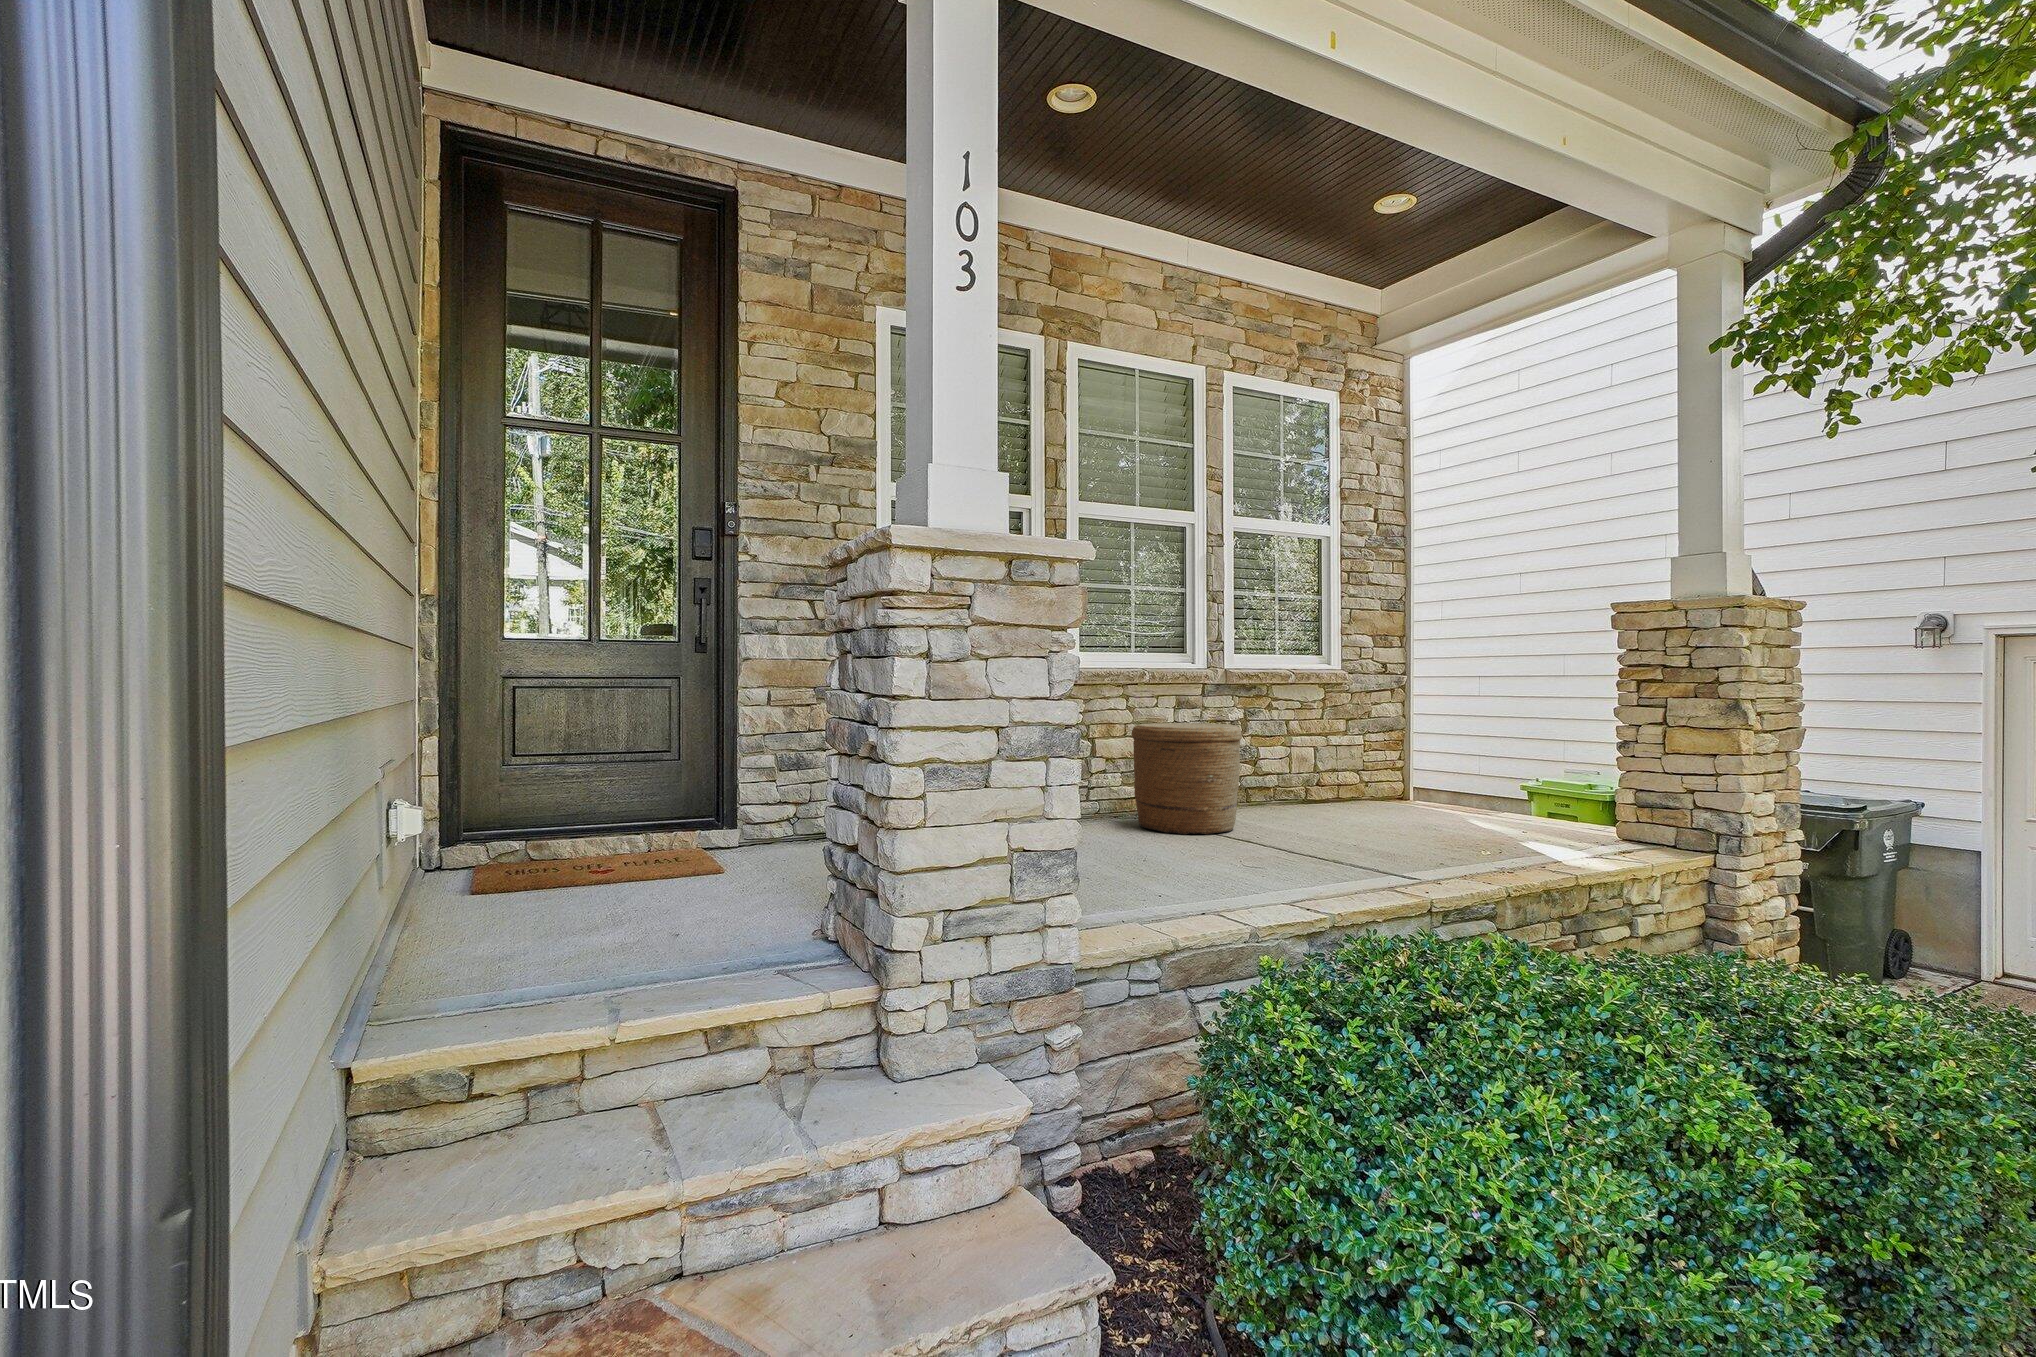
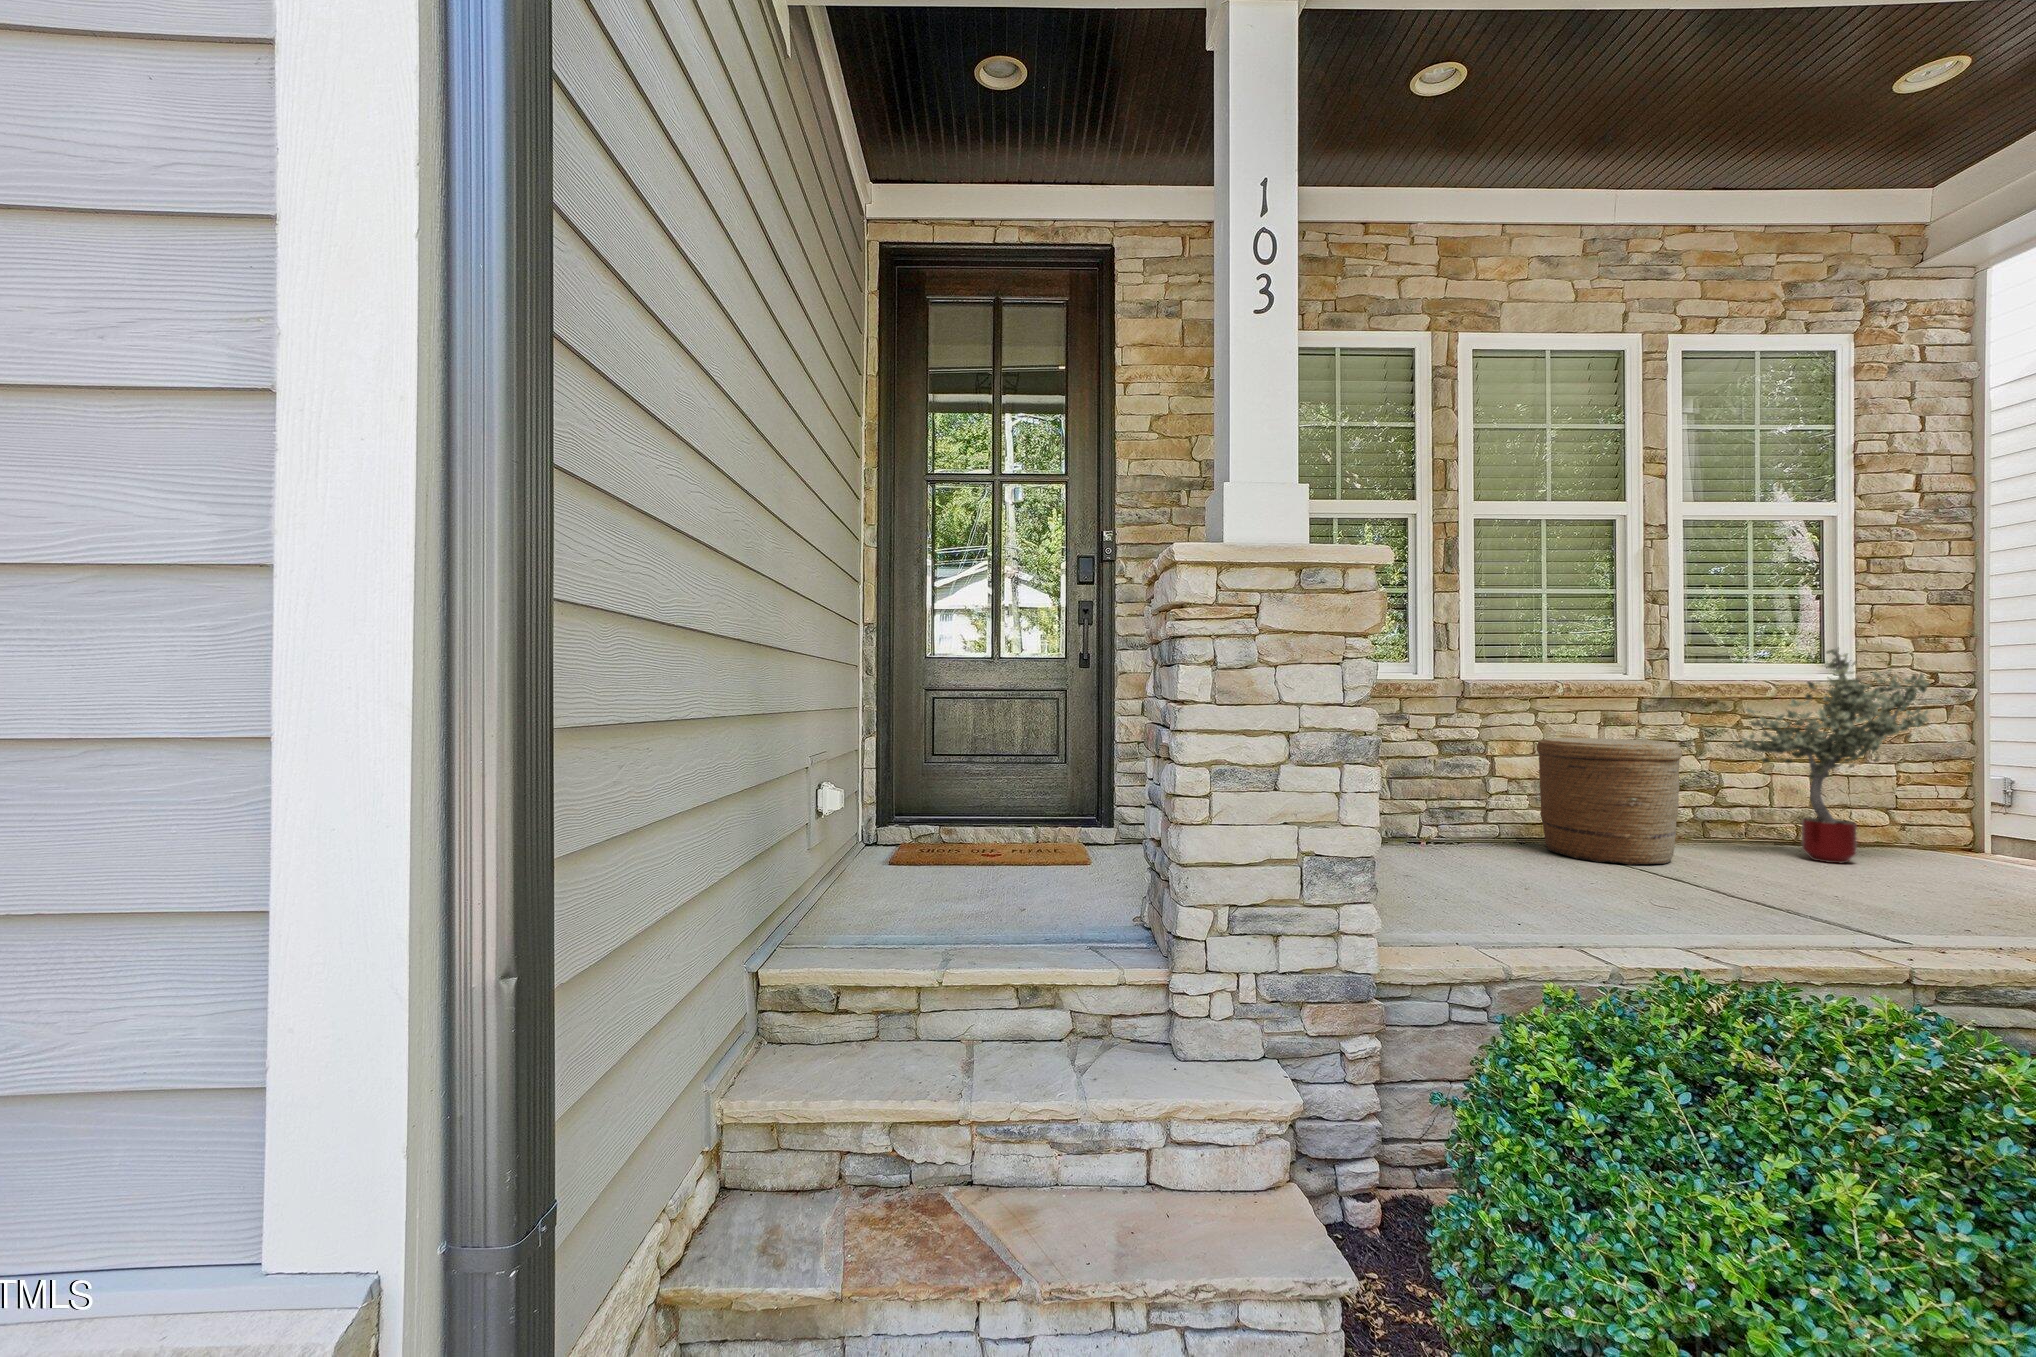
potted tree: none [1268,644,1392,820] -> present [1732,647,1929,863]

